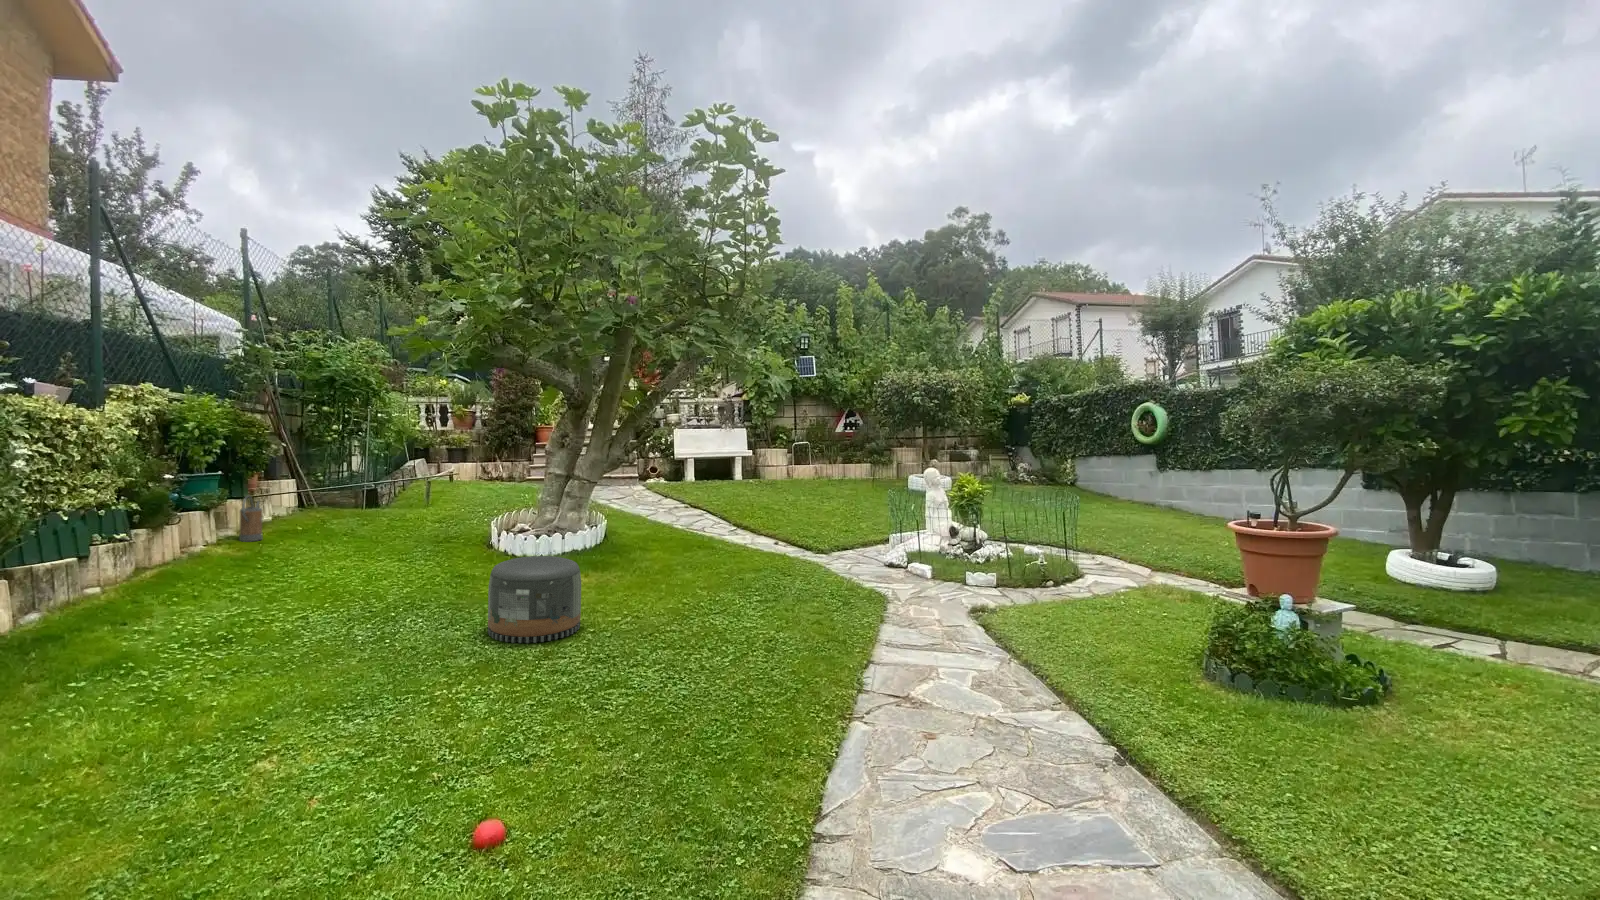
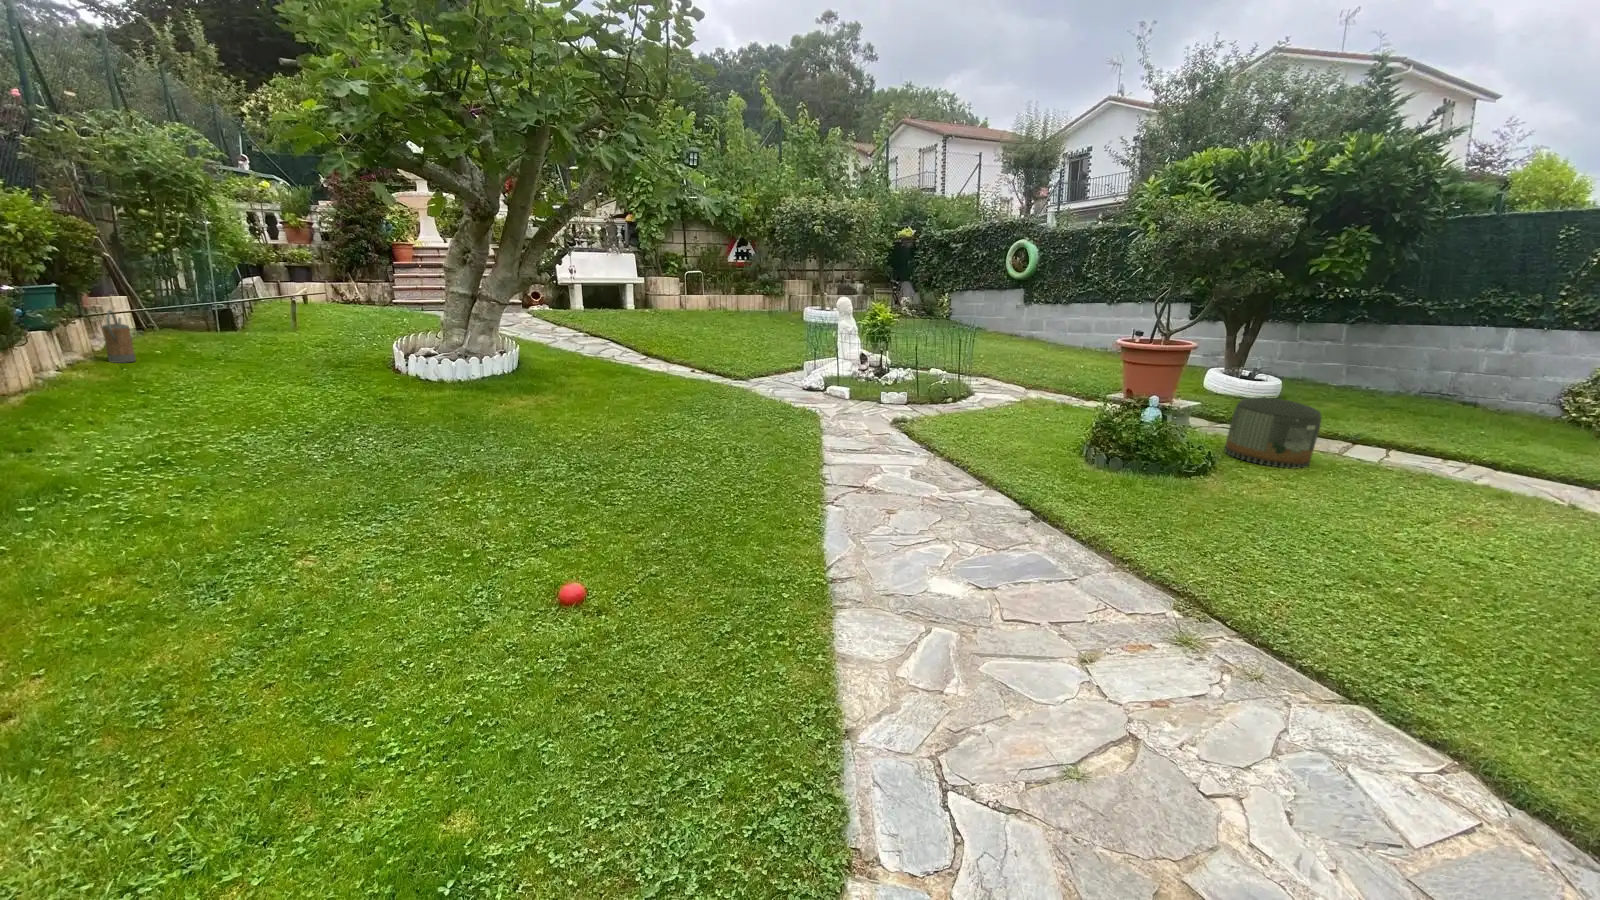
pouf: present [488,556,581,643] -> present [1225,398,1321,469]

